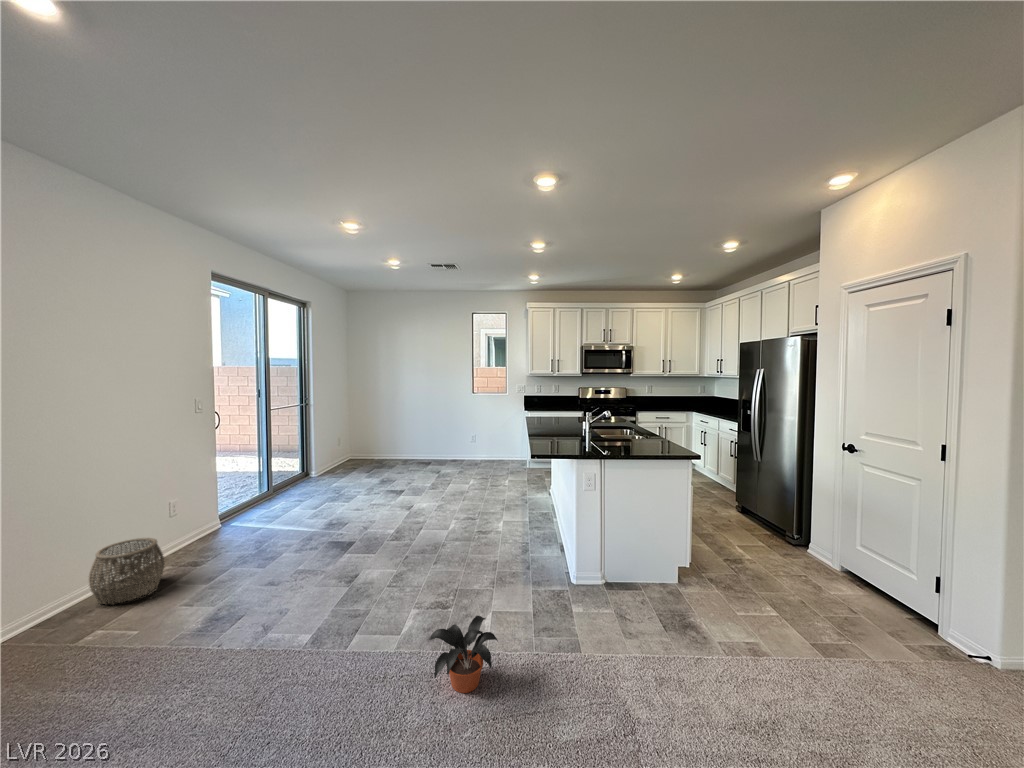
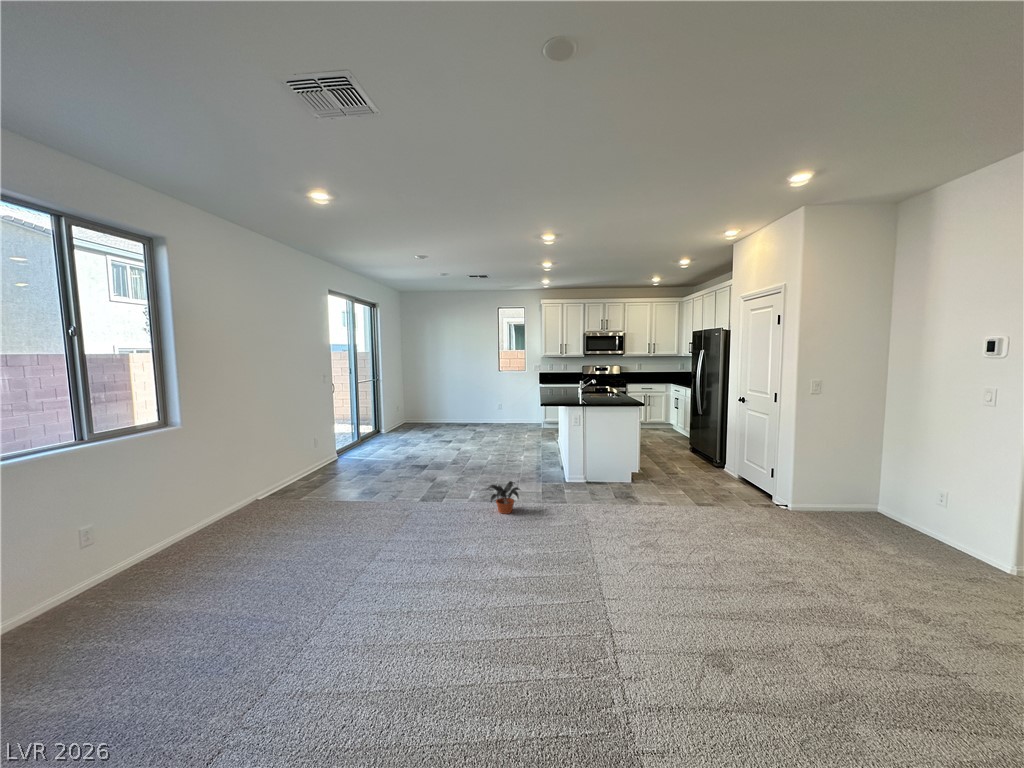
woven basket: present [89,538,165,604] -> none [289,454,325,487]

